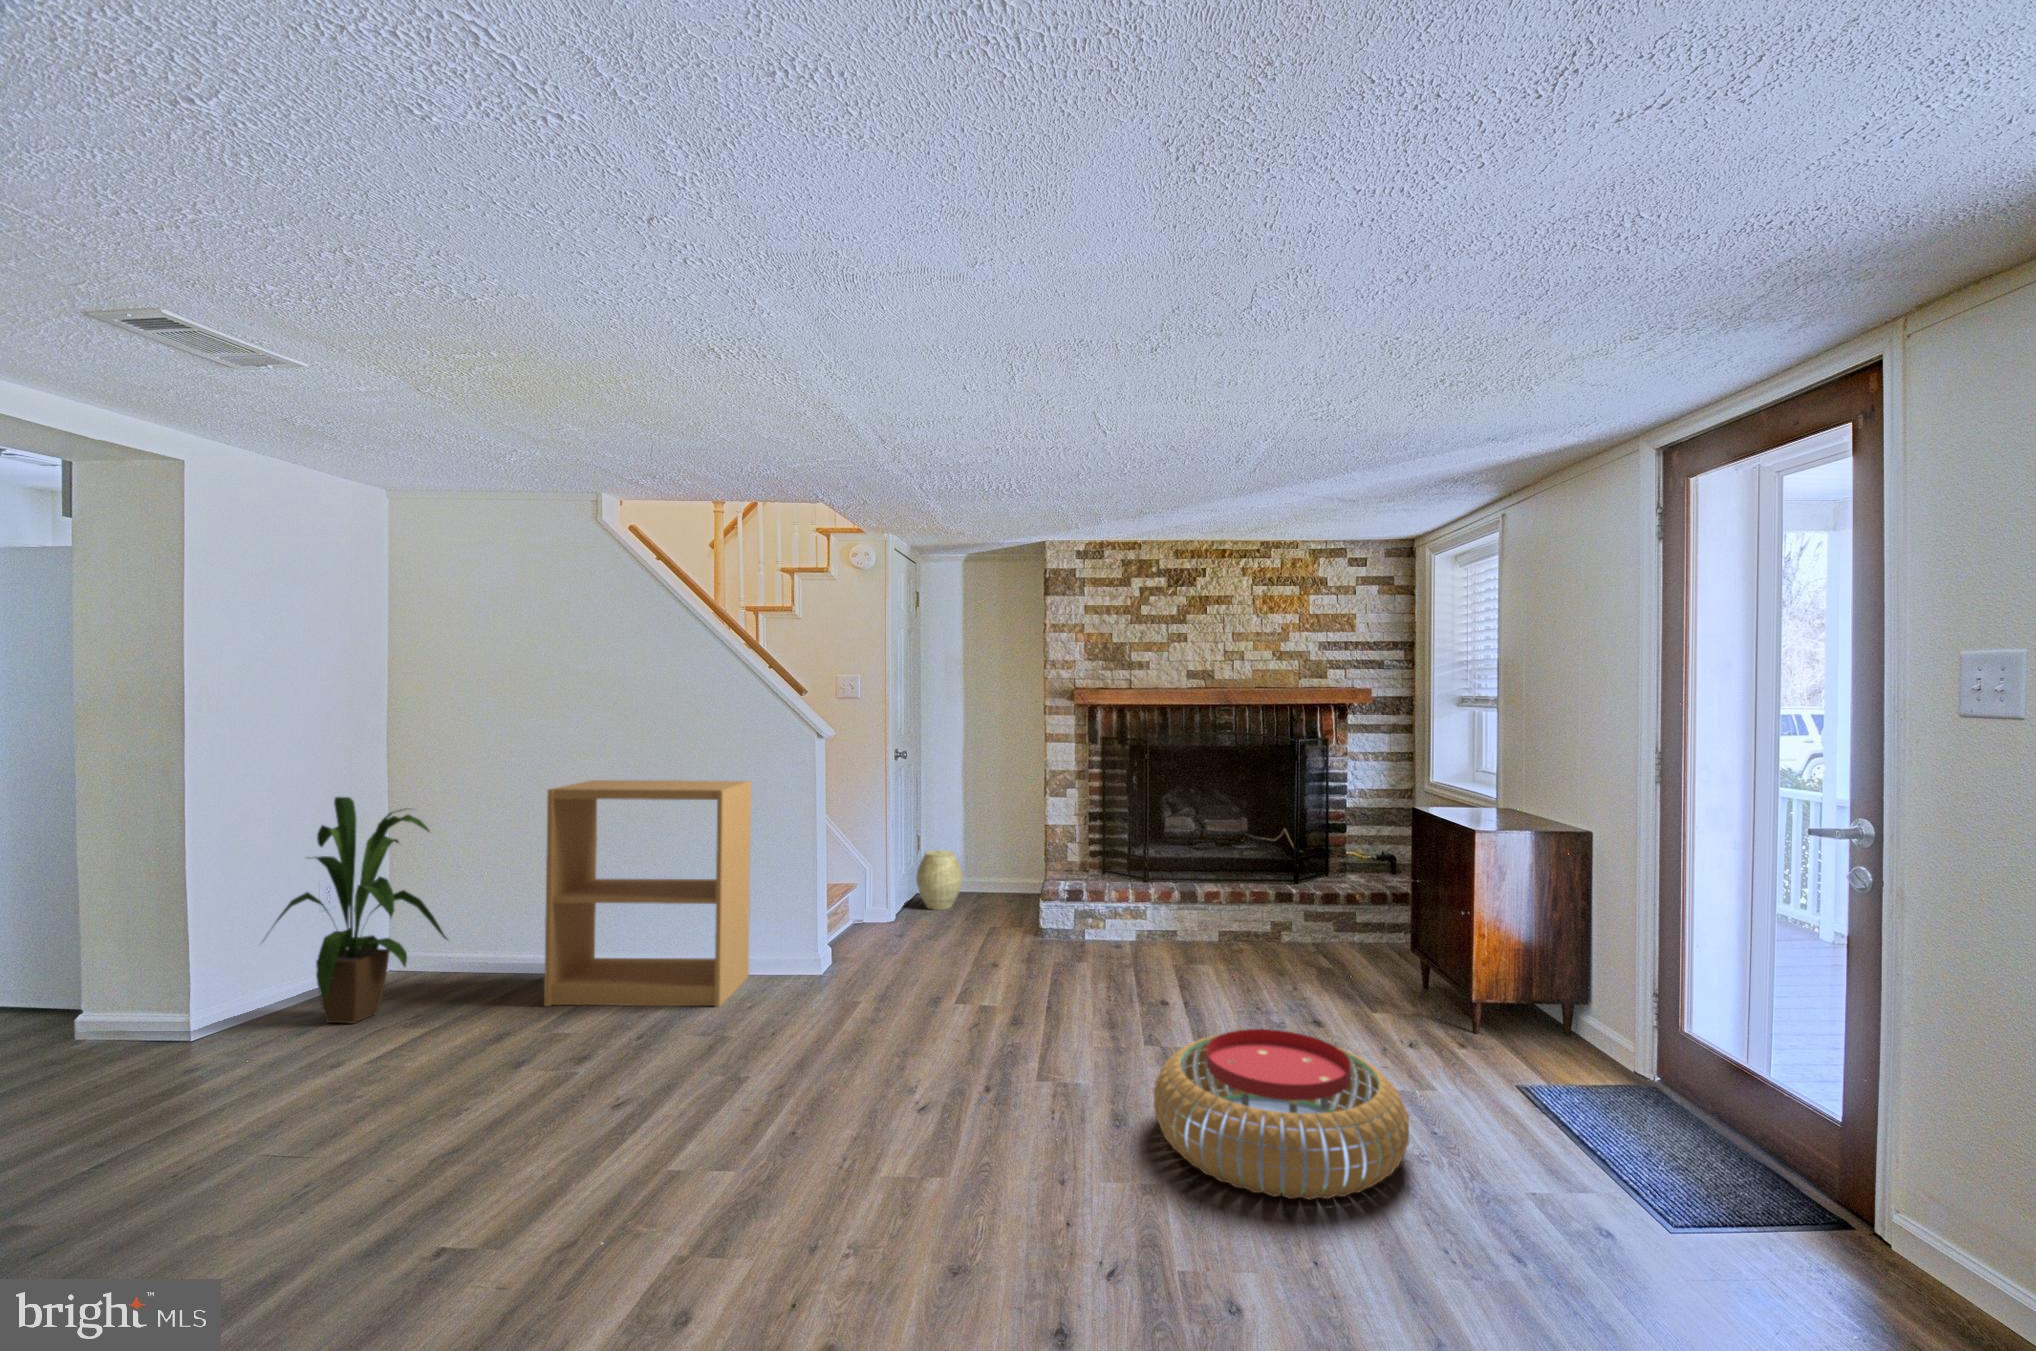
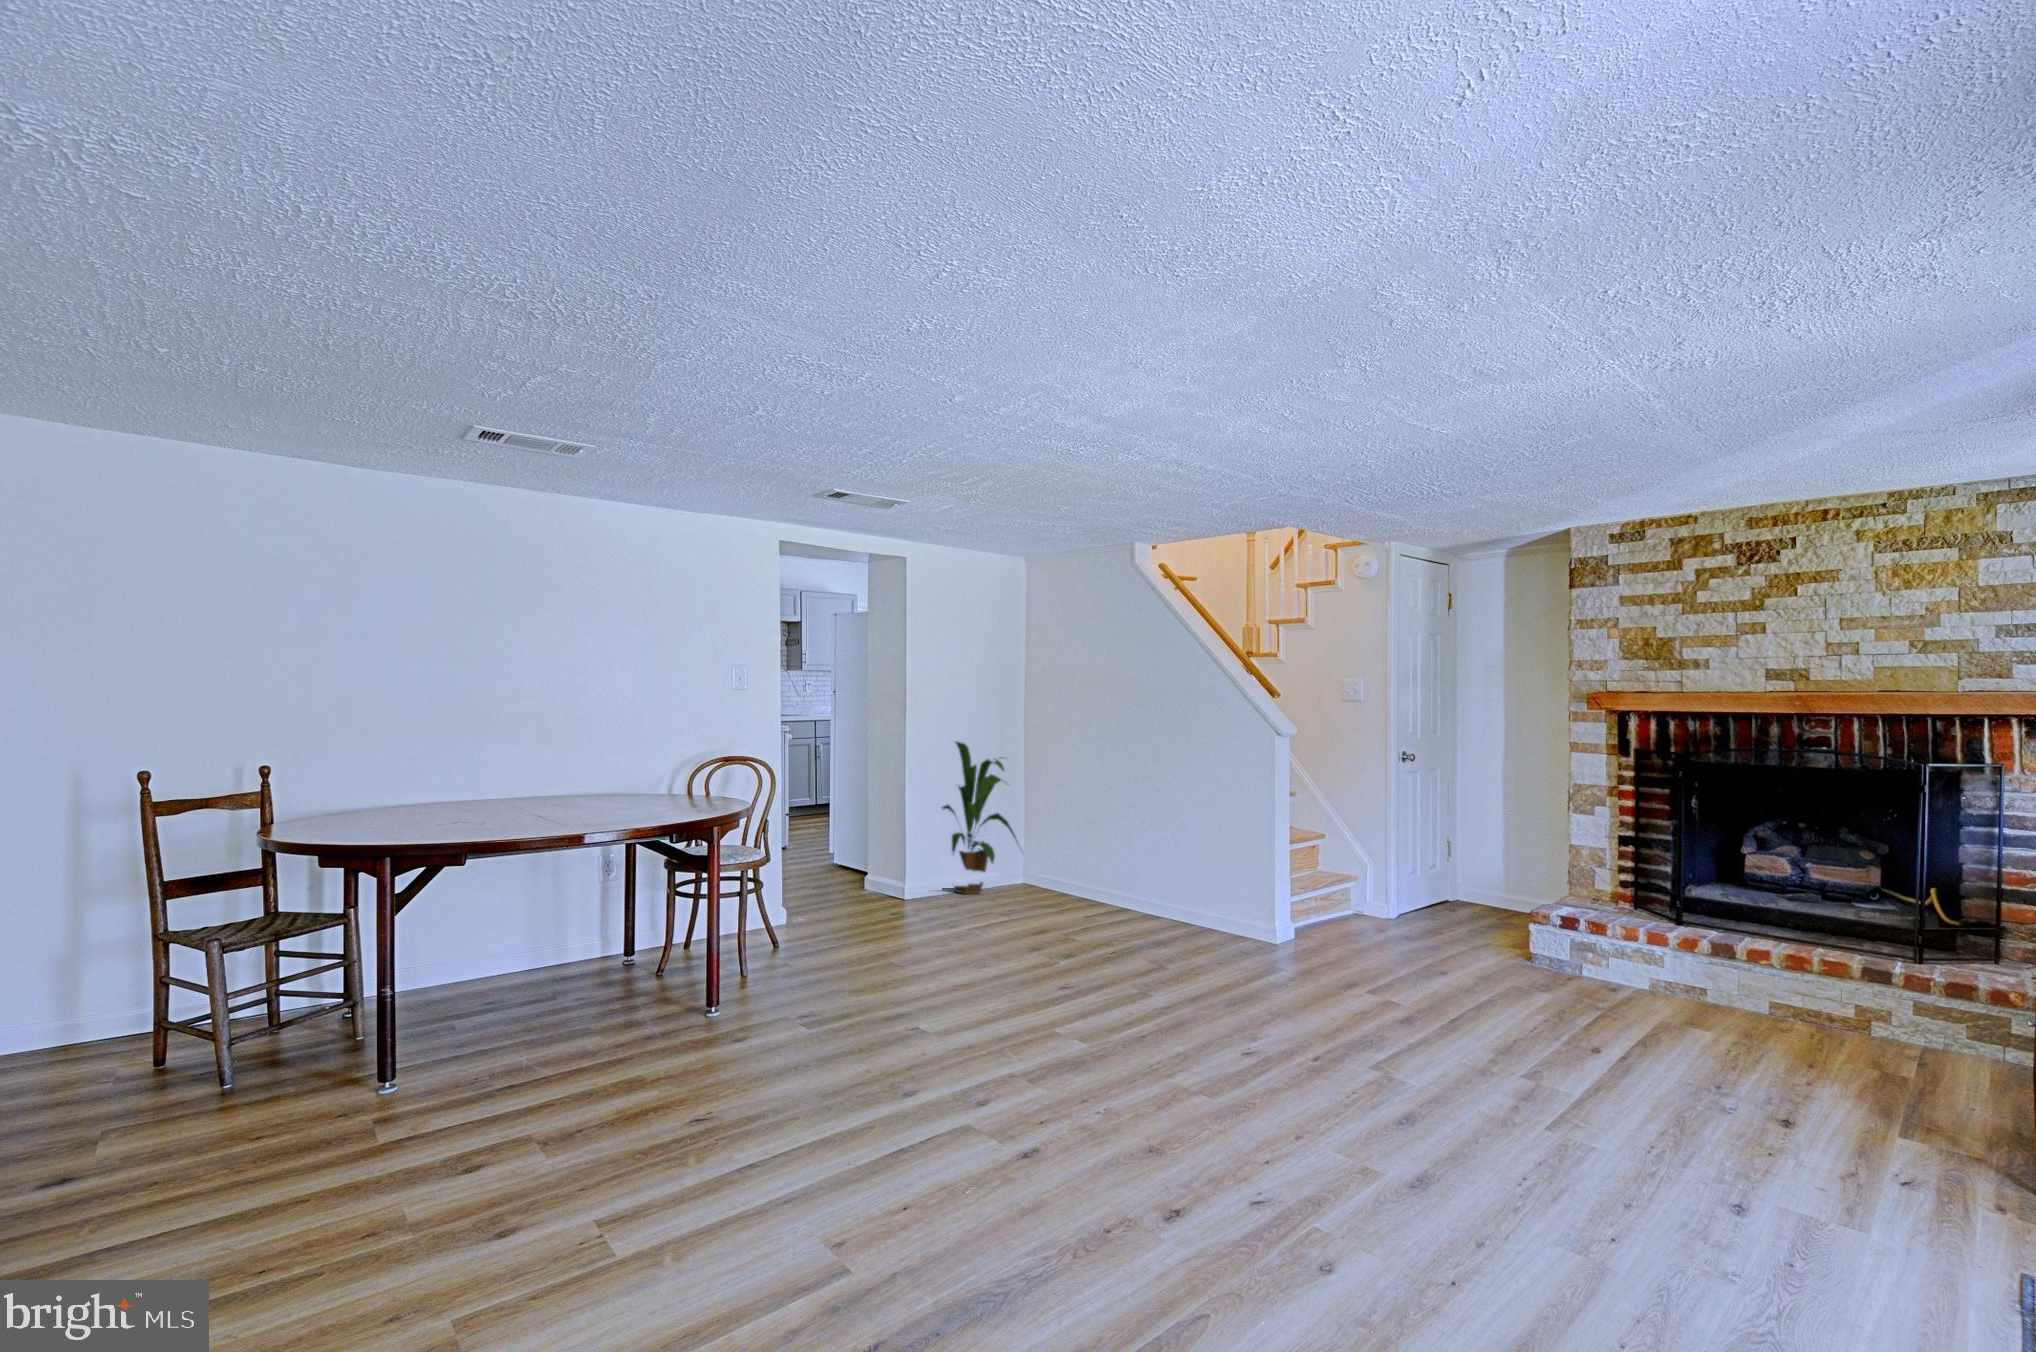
bookshelf: present [544,780,751,1007] -> none [1065,749,1222,935]
woven basket: present [916,850,963,910] -> none [1443,865,1497,929]
pouf: present [1154,1029,1409,1200] -> none [1329,995,1603,1150]

